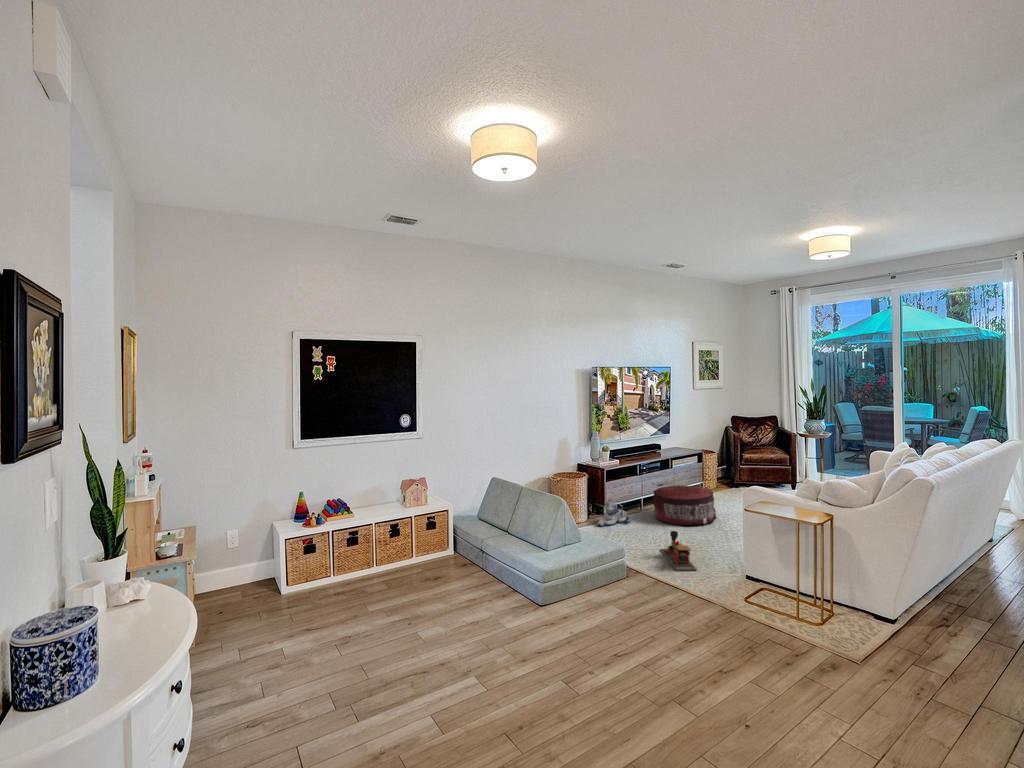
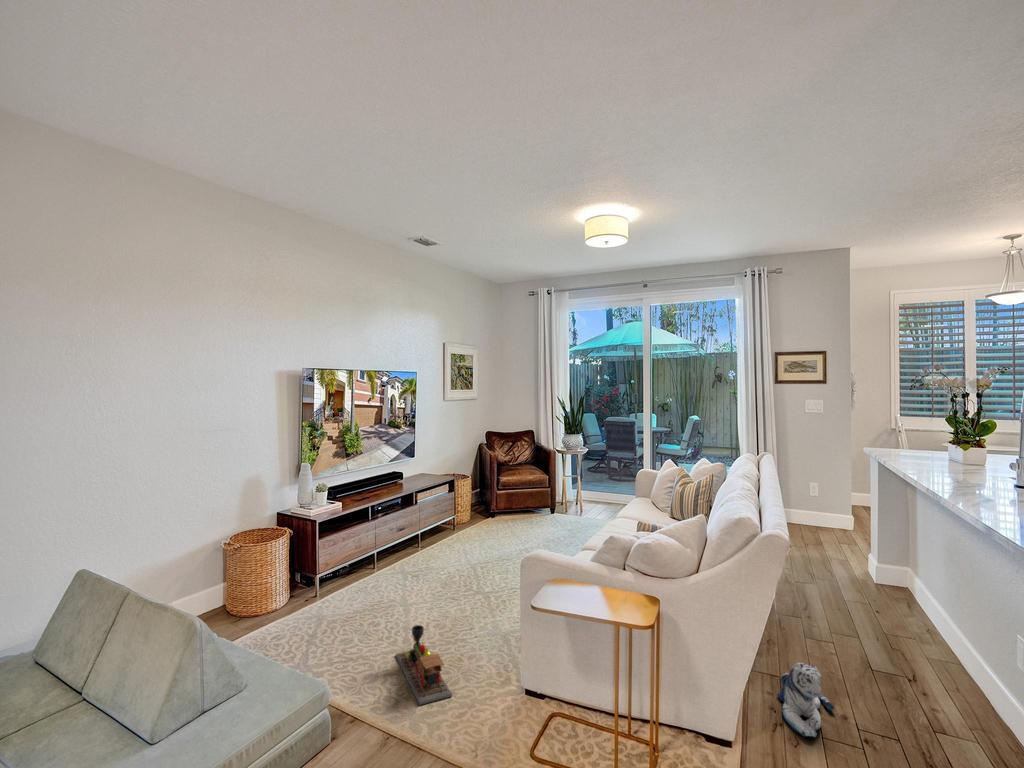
pouf: present [653,485,717,525] -> none [389,530,474,593]
plush toy: present [597,500,631,526] -> present [777,663,834,737]

